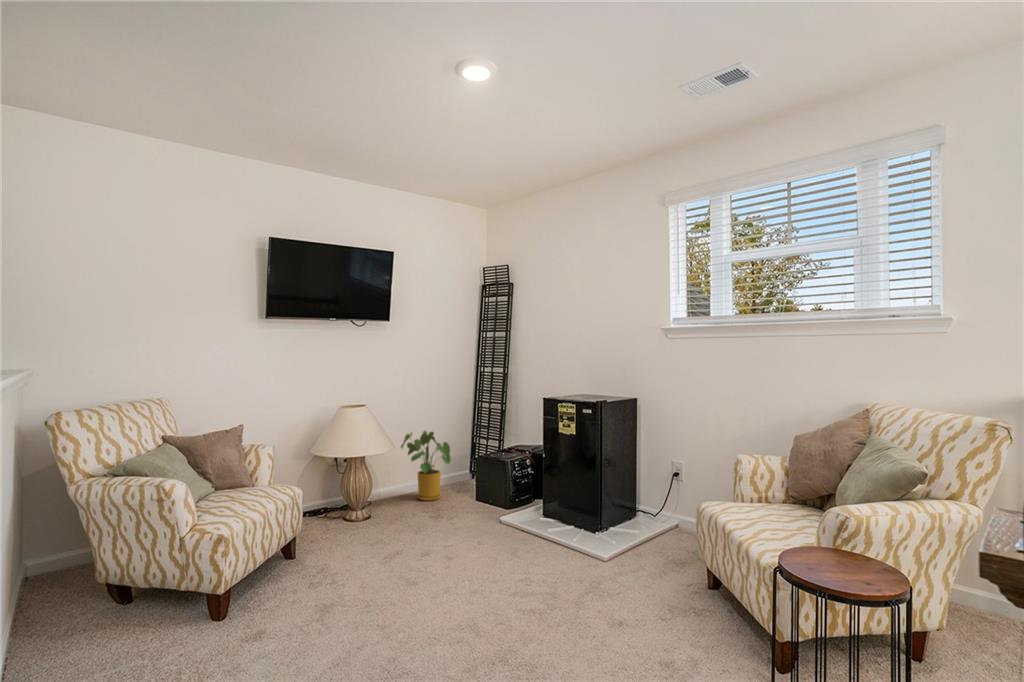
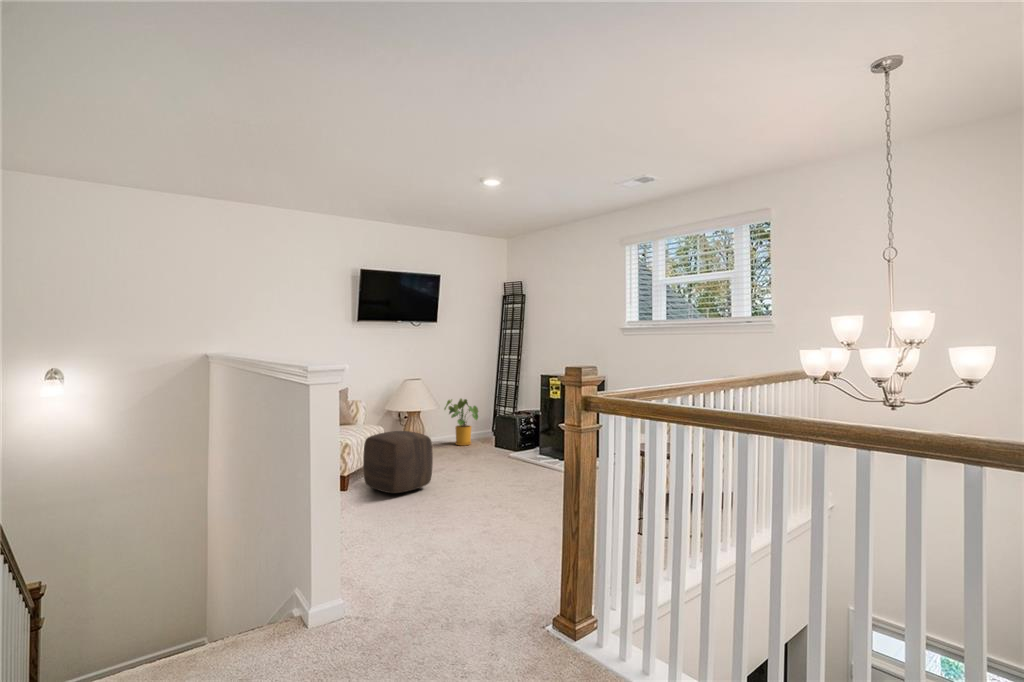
ottoman: none [260,502,379,621] -> present [363,431,433,493]

